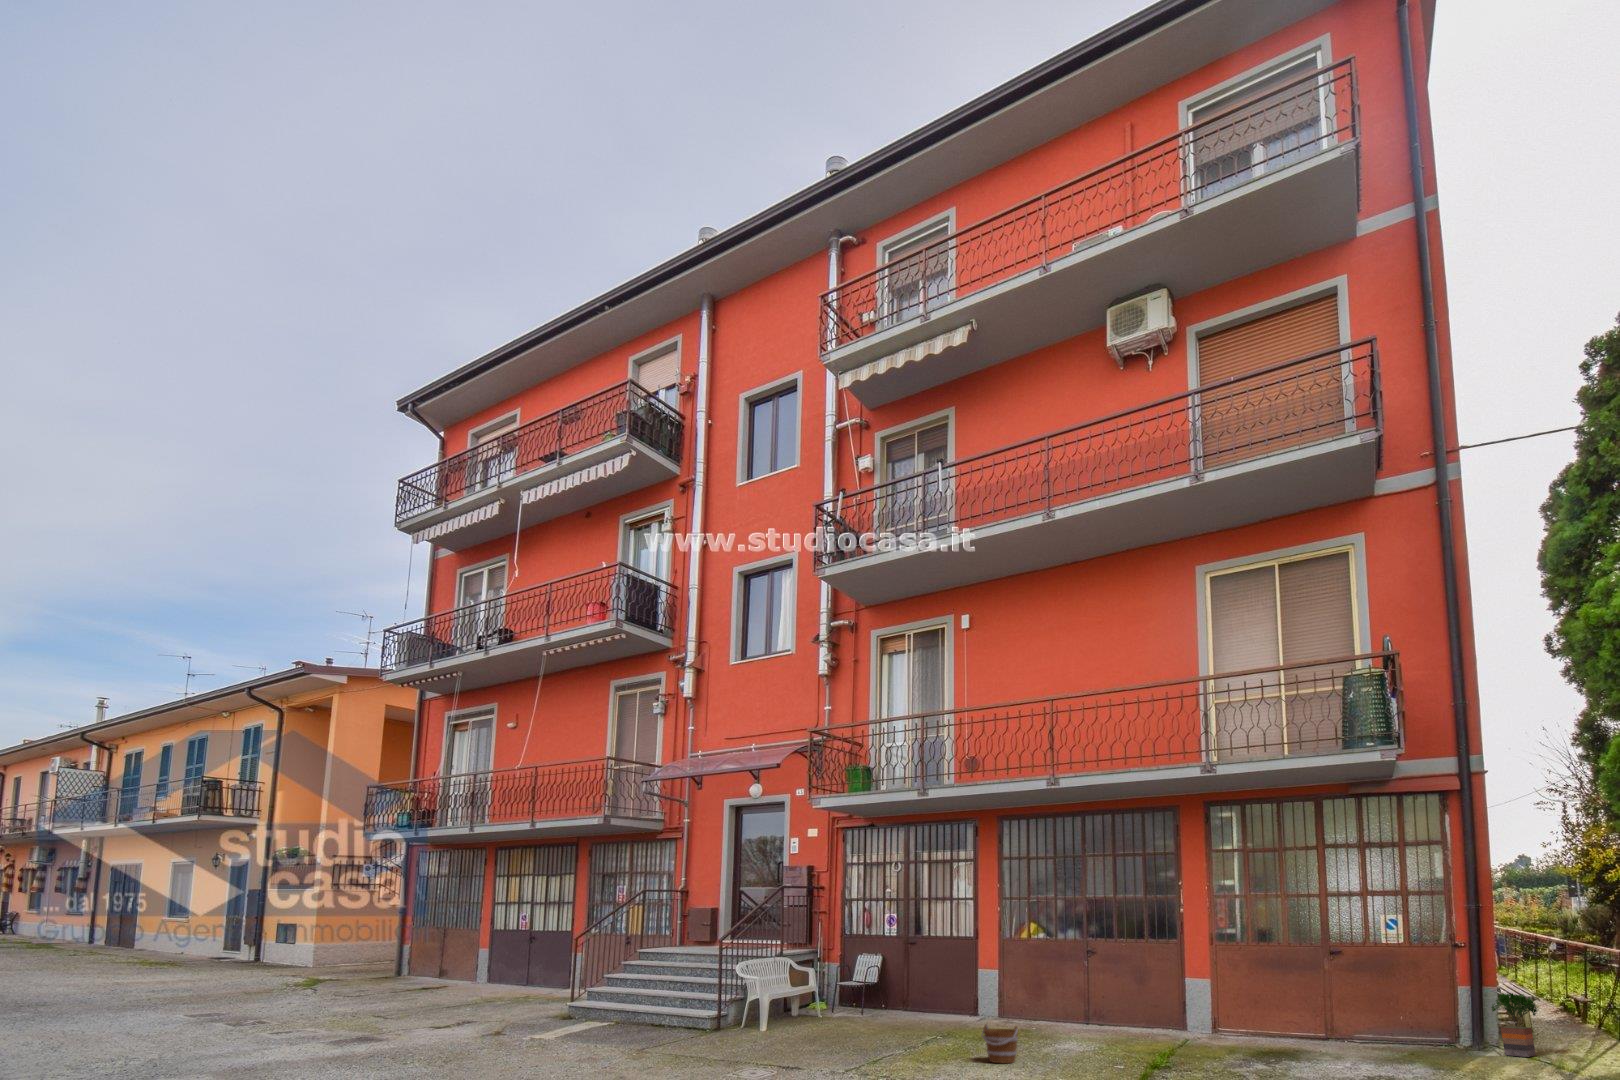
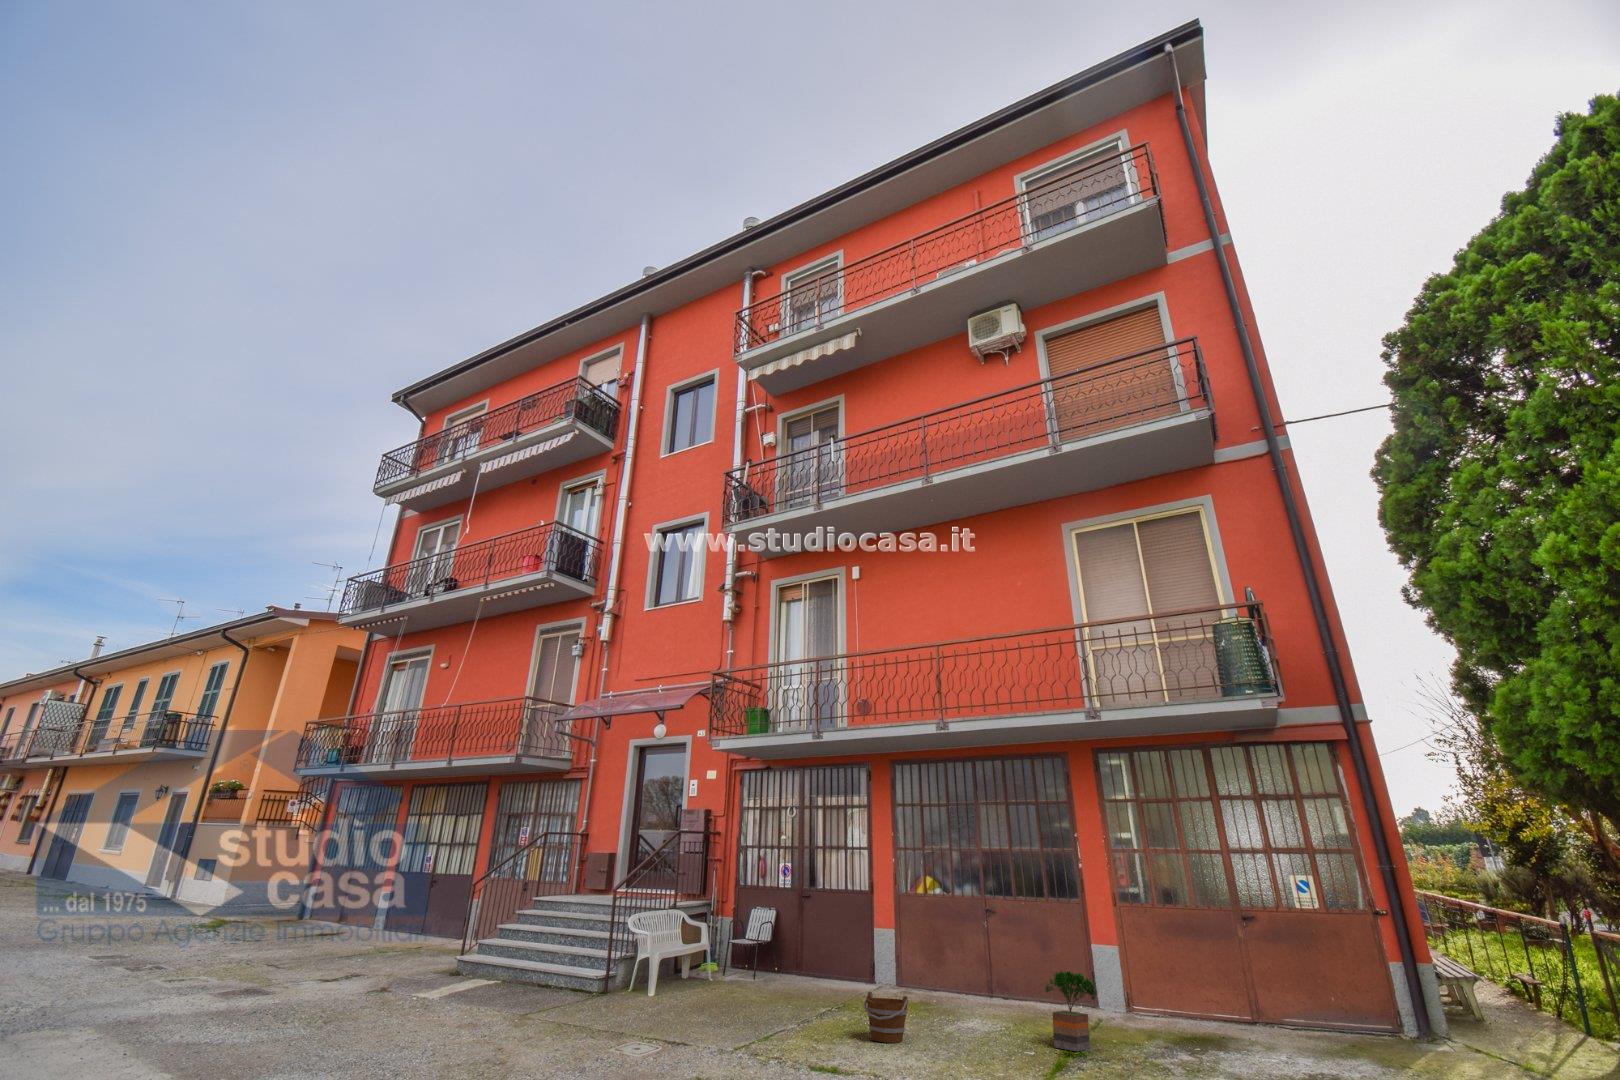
potted tree: present [1491,993,1538,1057] -> present [1045,971,1097,1052]

